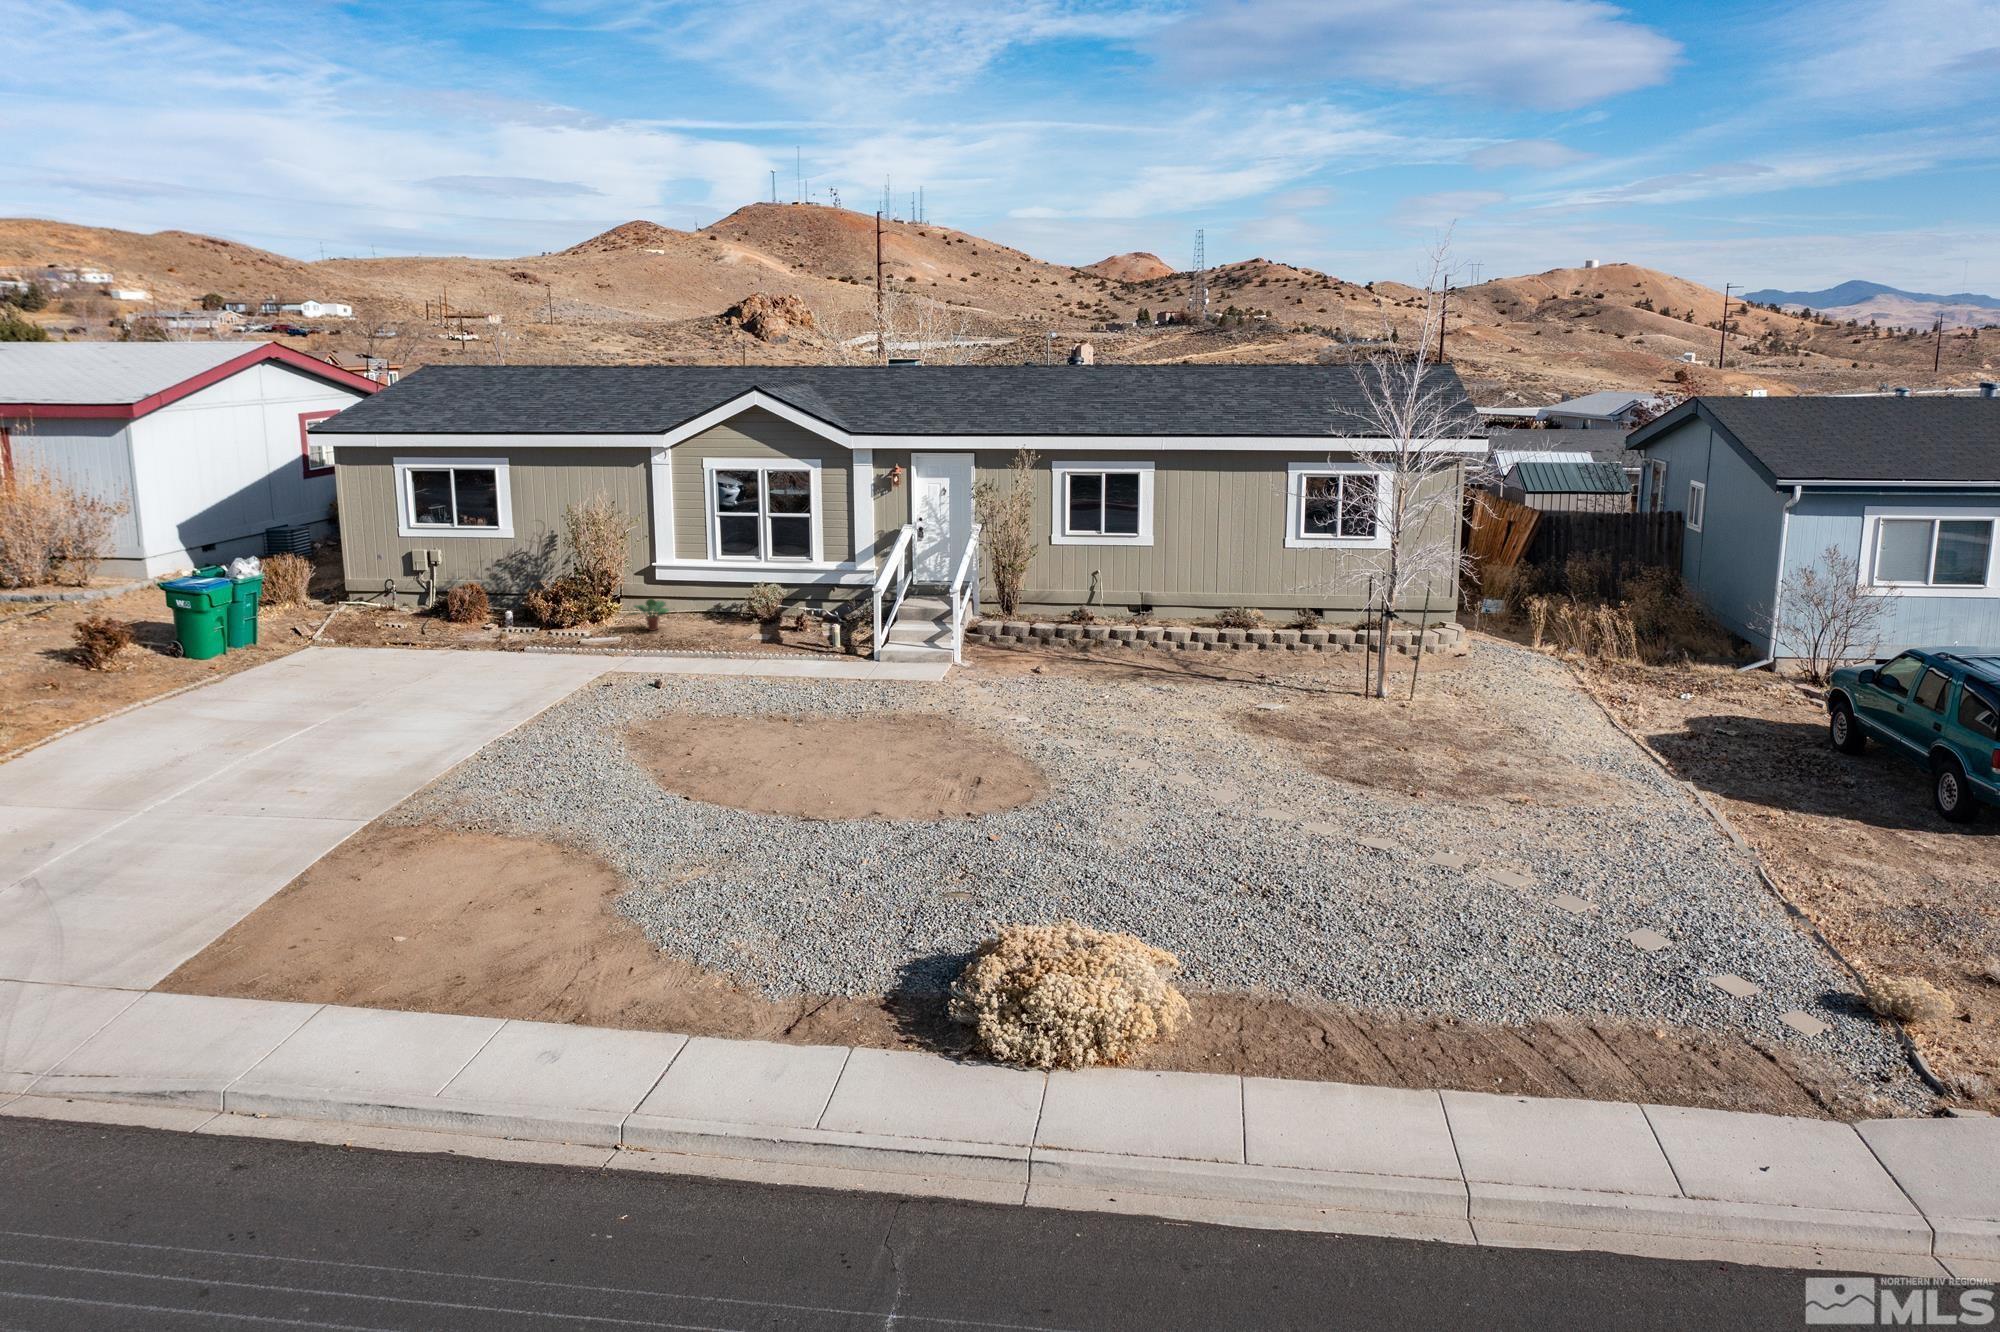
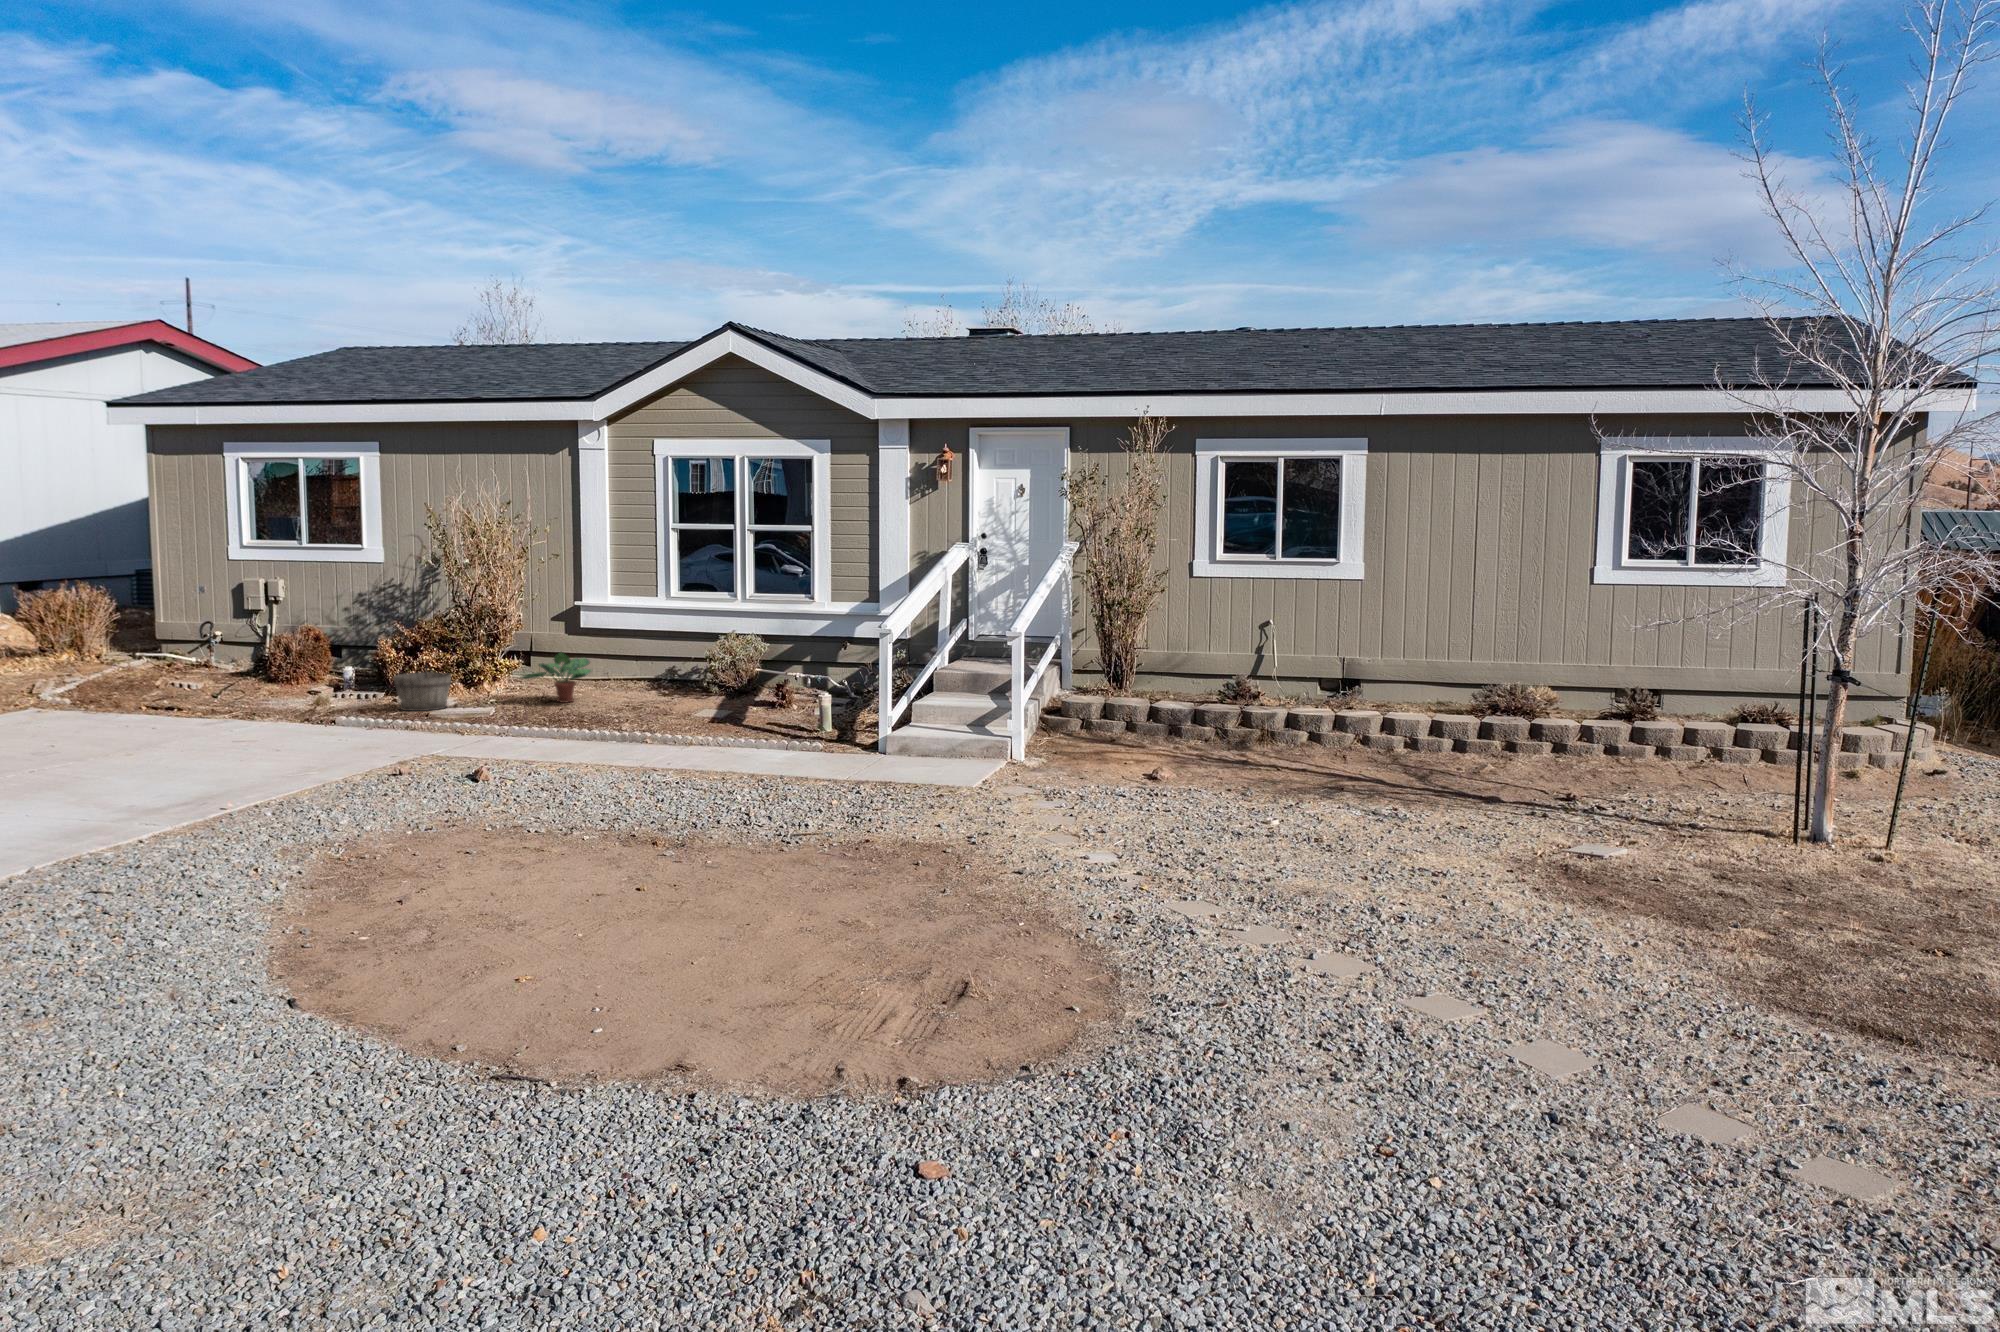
wooden bucket: none [549,609,585,640] -> present [394,670,451,711]

